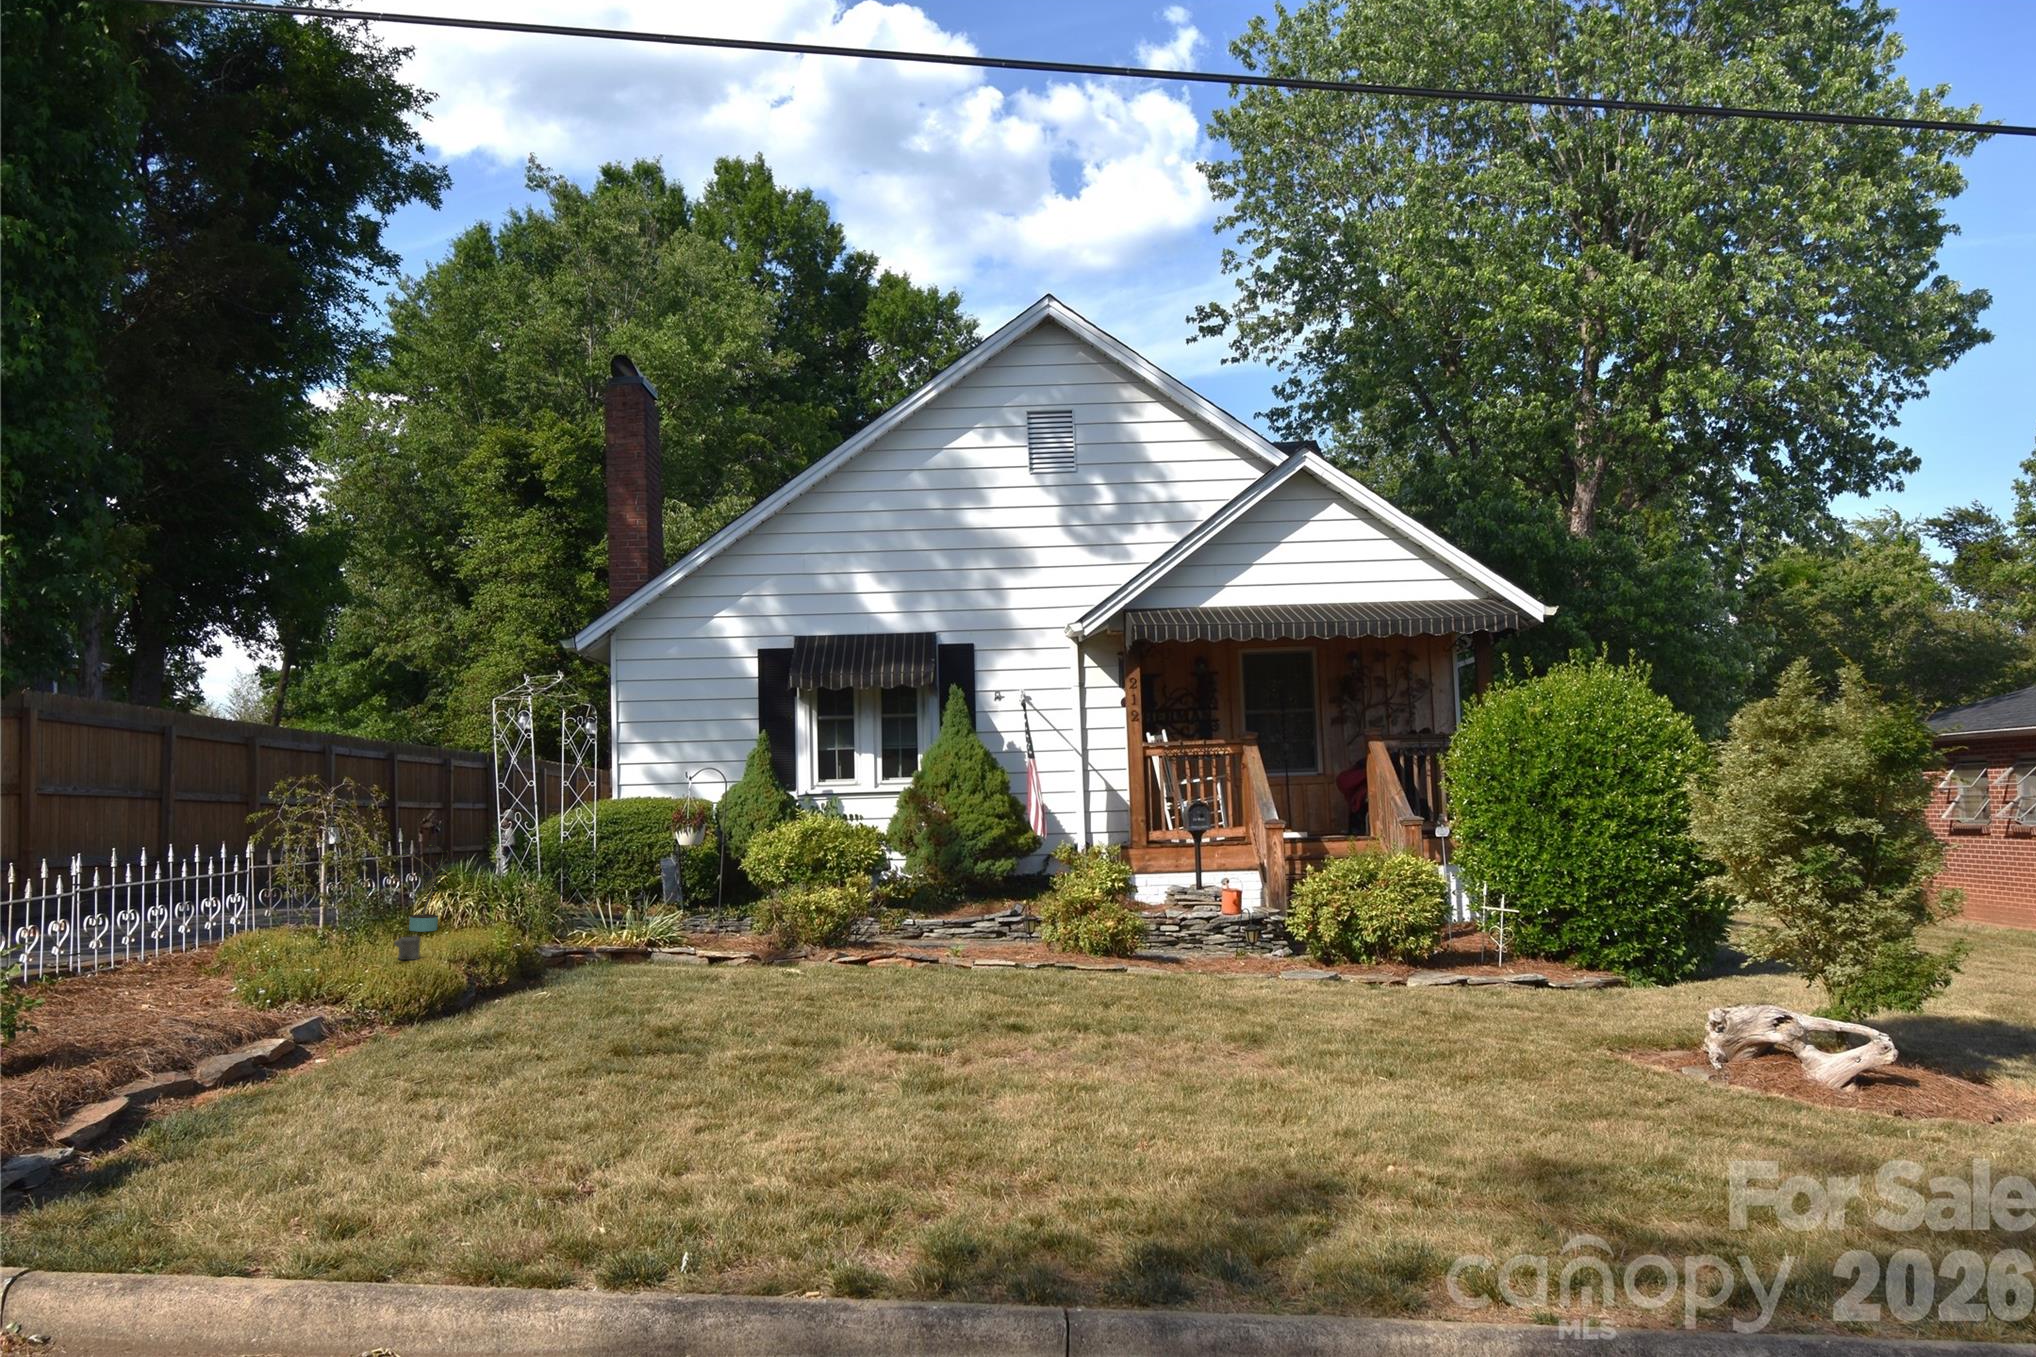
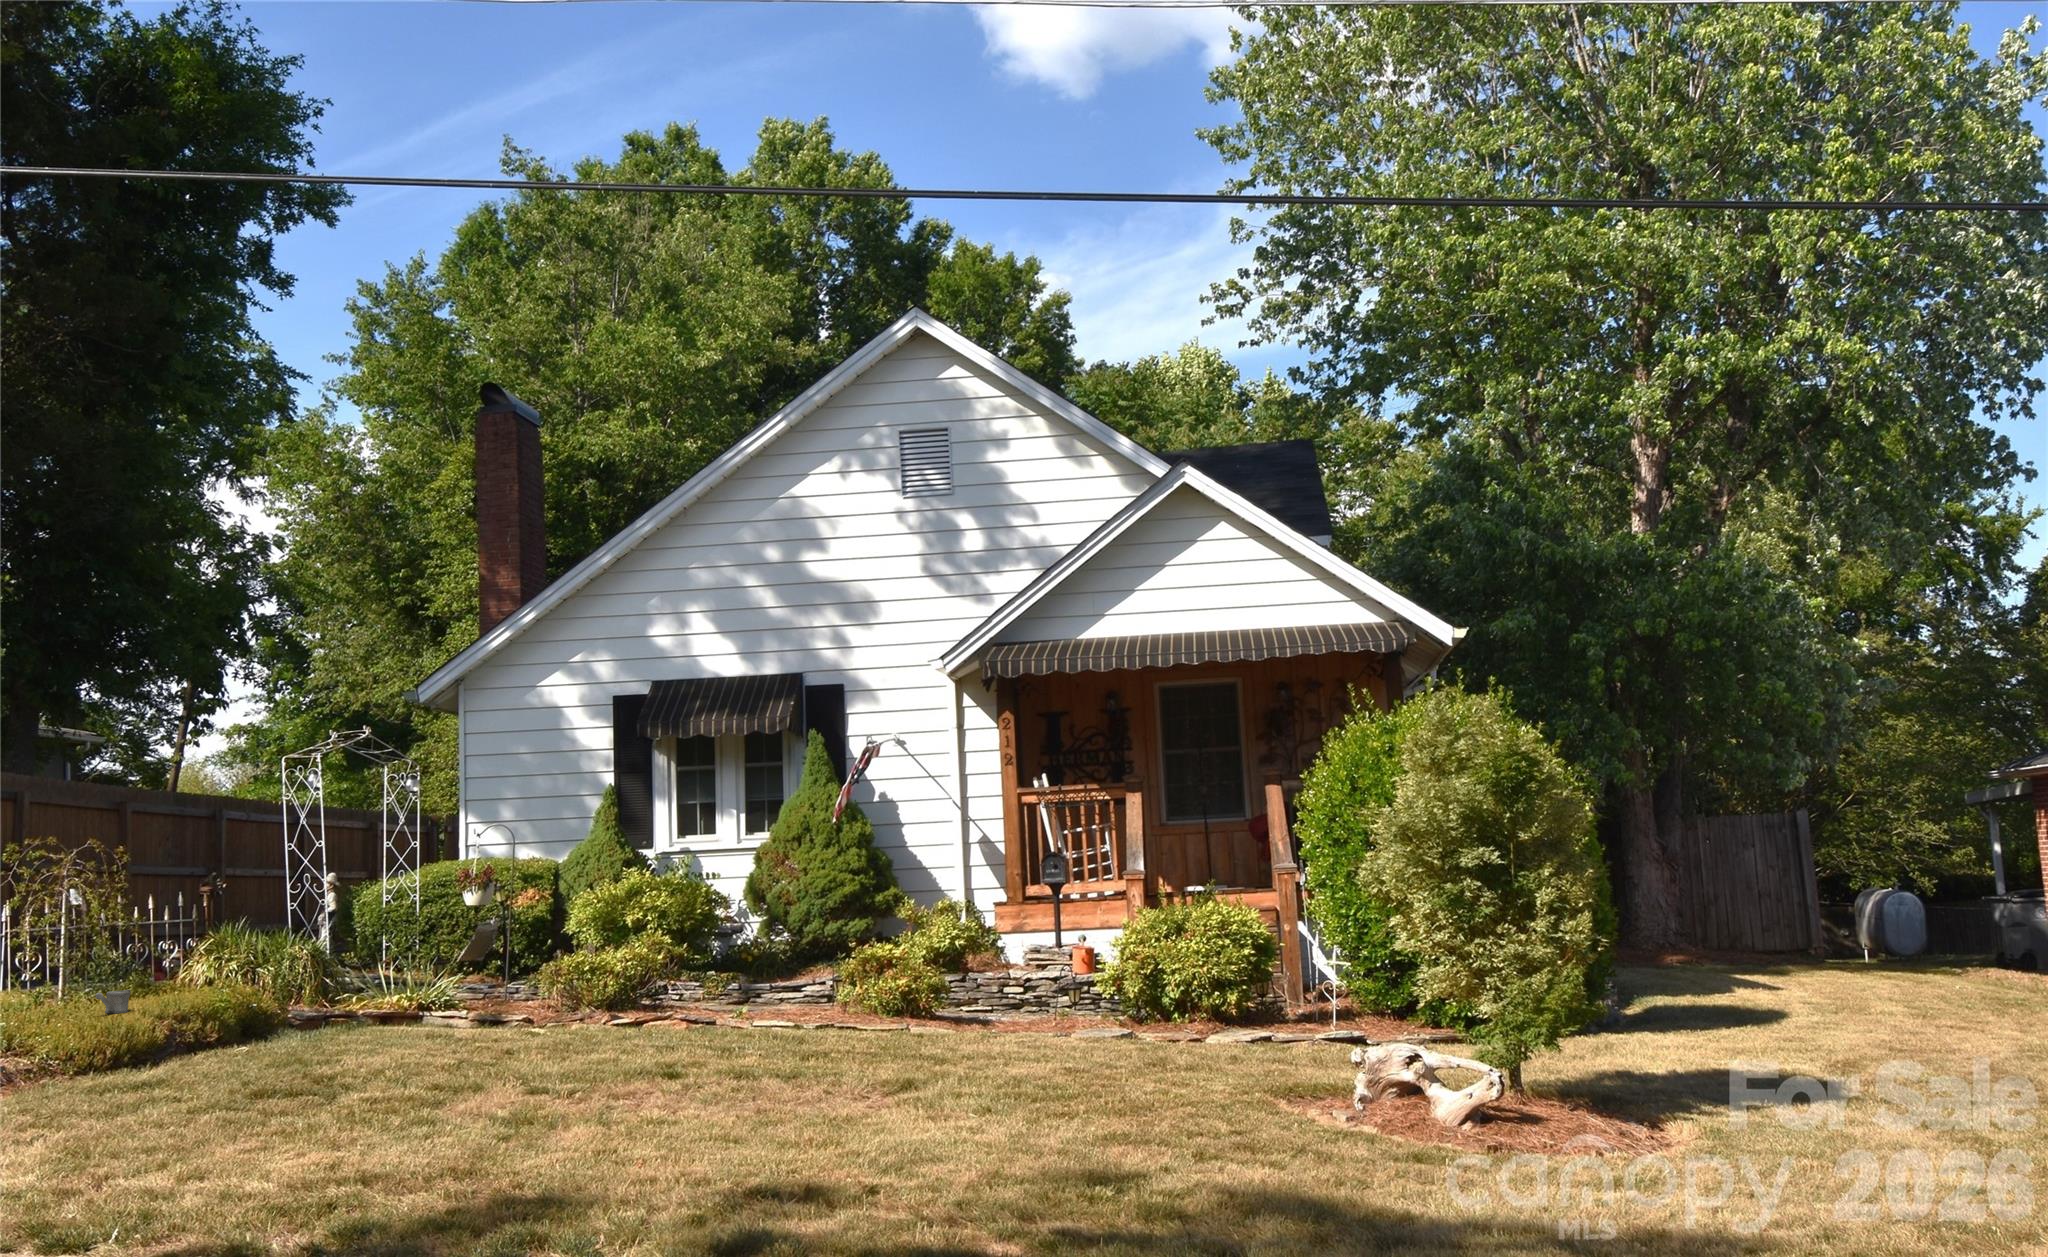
potted plant: present [401,845,454,932] -> none [144,903,198,990]

